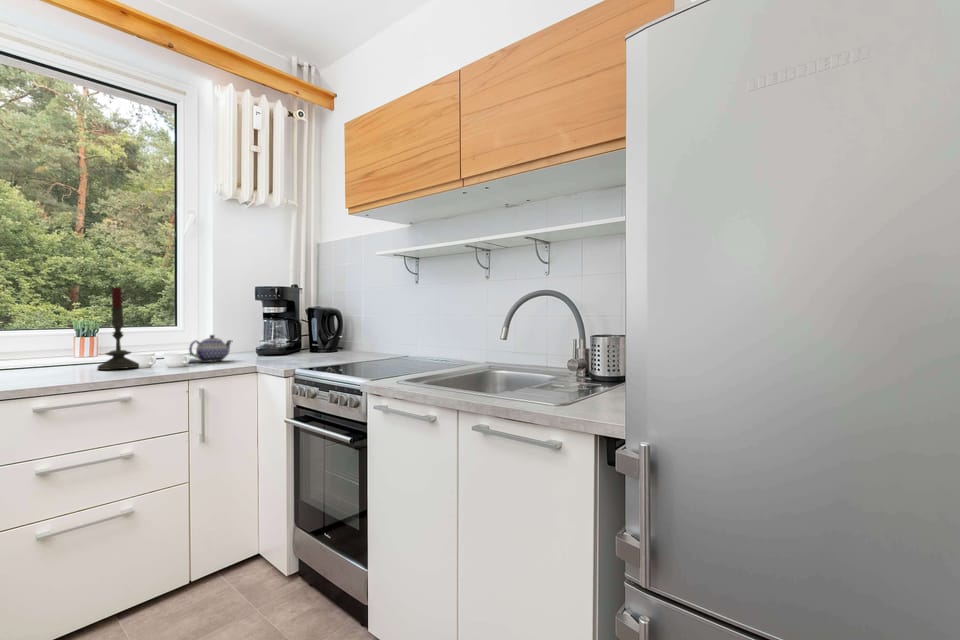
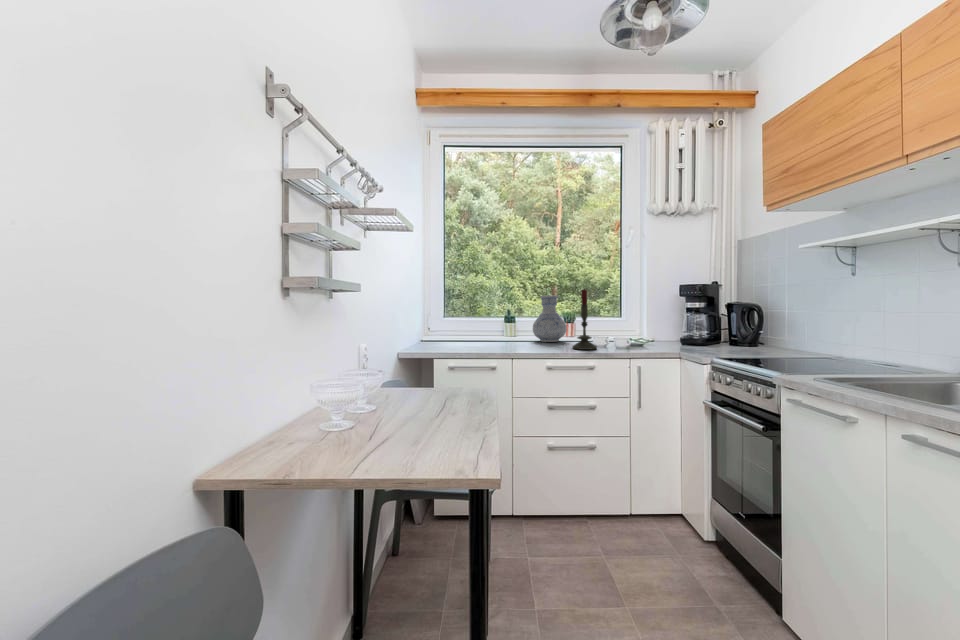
vase: none [29,298,94,366] -> present [533,295,567,342]
teapot: present [189,335,233,362] -> none [629,326,661,348]

